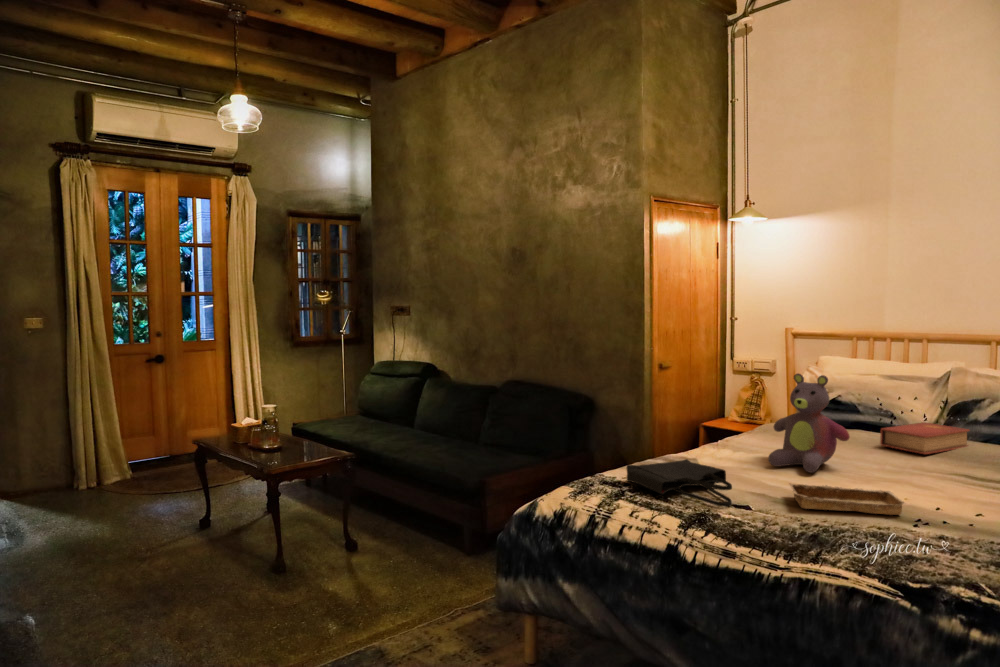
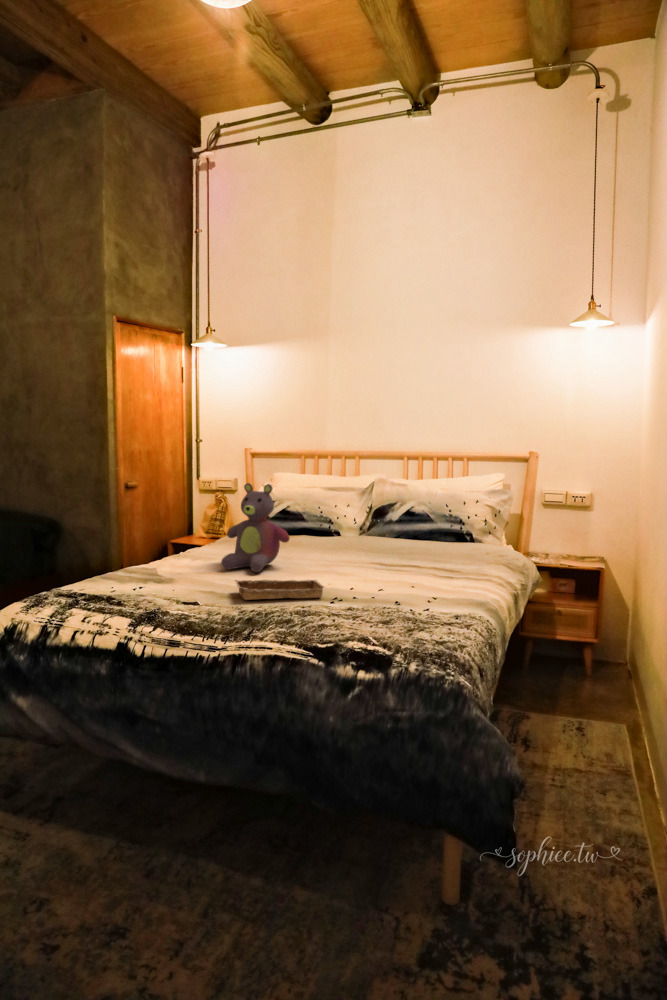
book: present [880,422,969,454] -> none [318,526,384,552]
tote bag: present [626,459,732,507] -> none [82,568,183,605]

